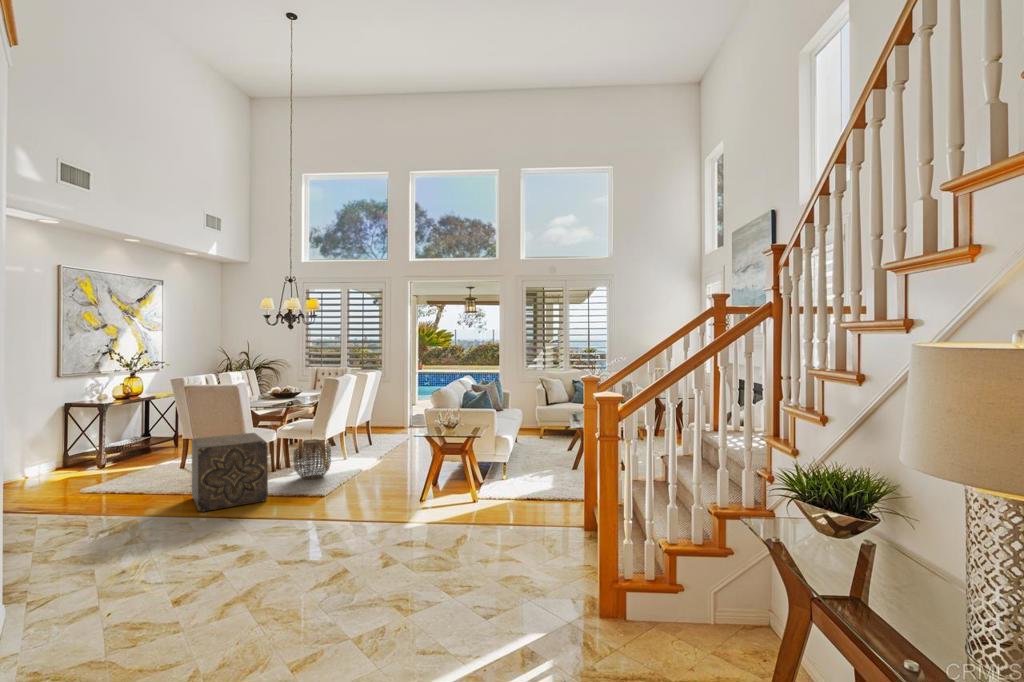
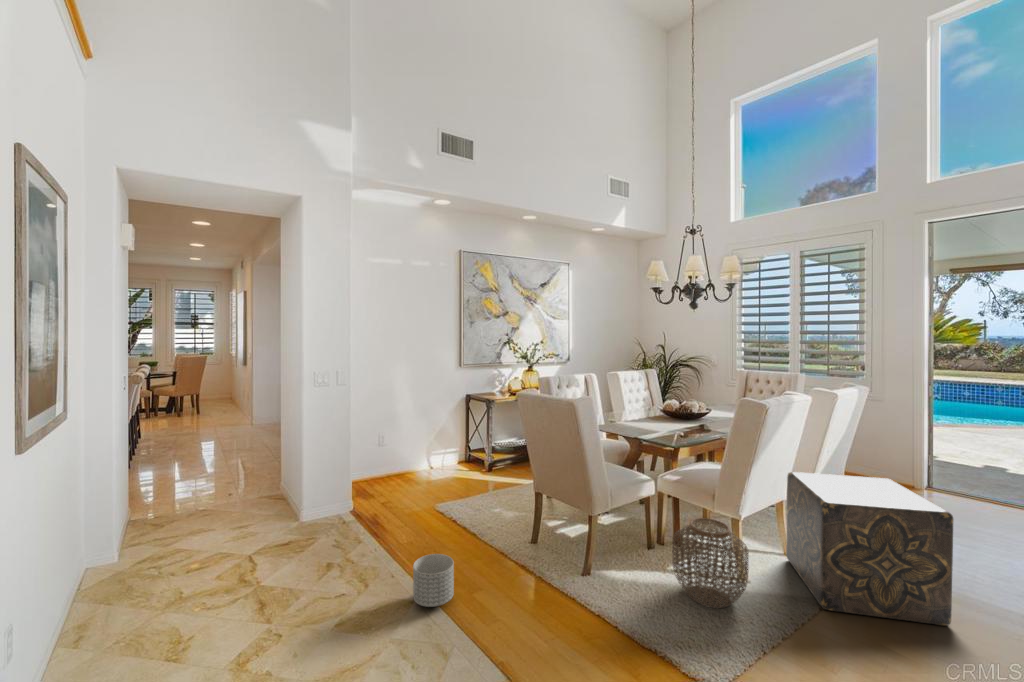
ottoman: present [192,433,268,512] -> present [786,472,953,626]
planter: none [138,487,168,516] -> present [413,554,454,607]

